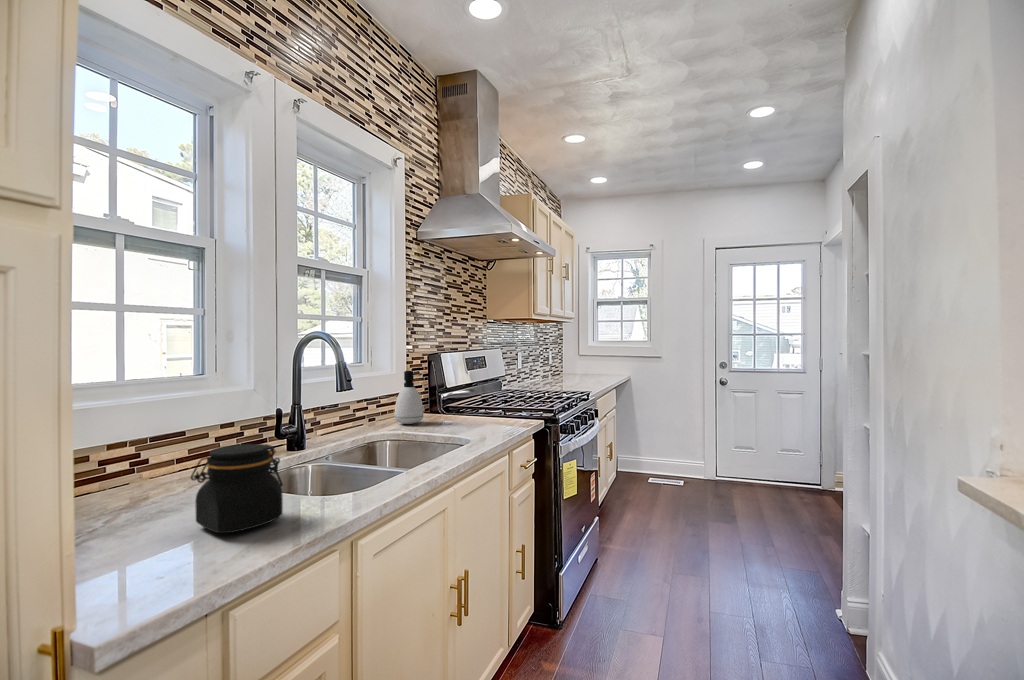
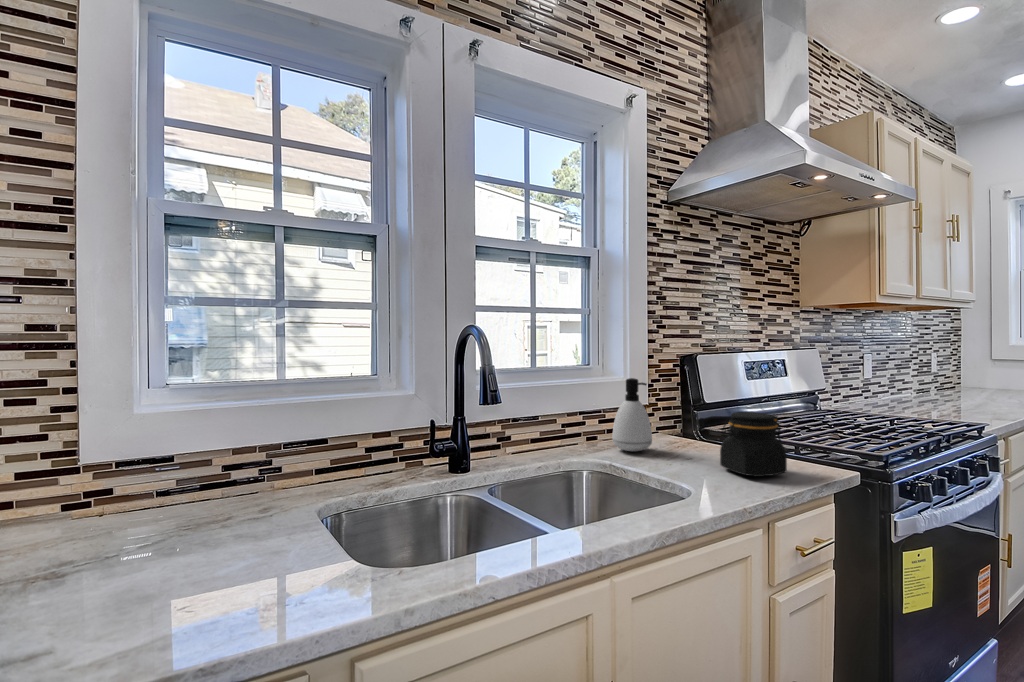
jar: present [191,444,283,533] -> present [720,412,787,476]

